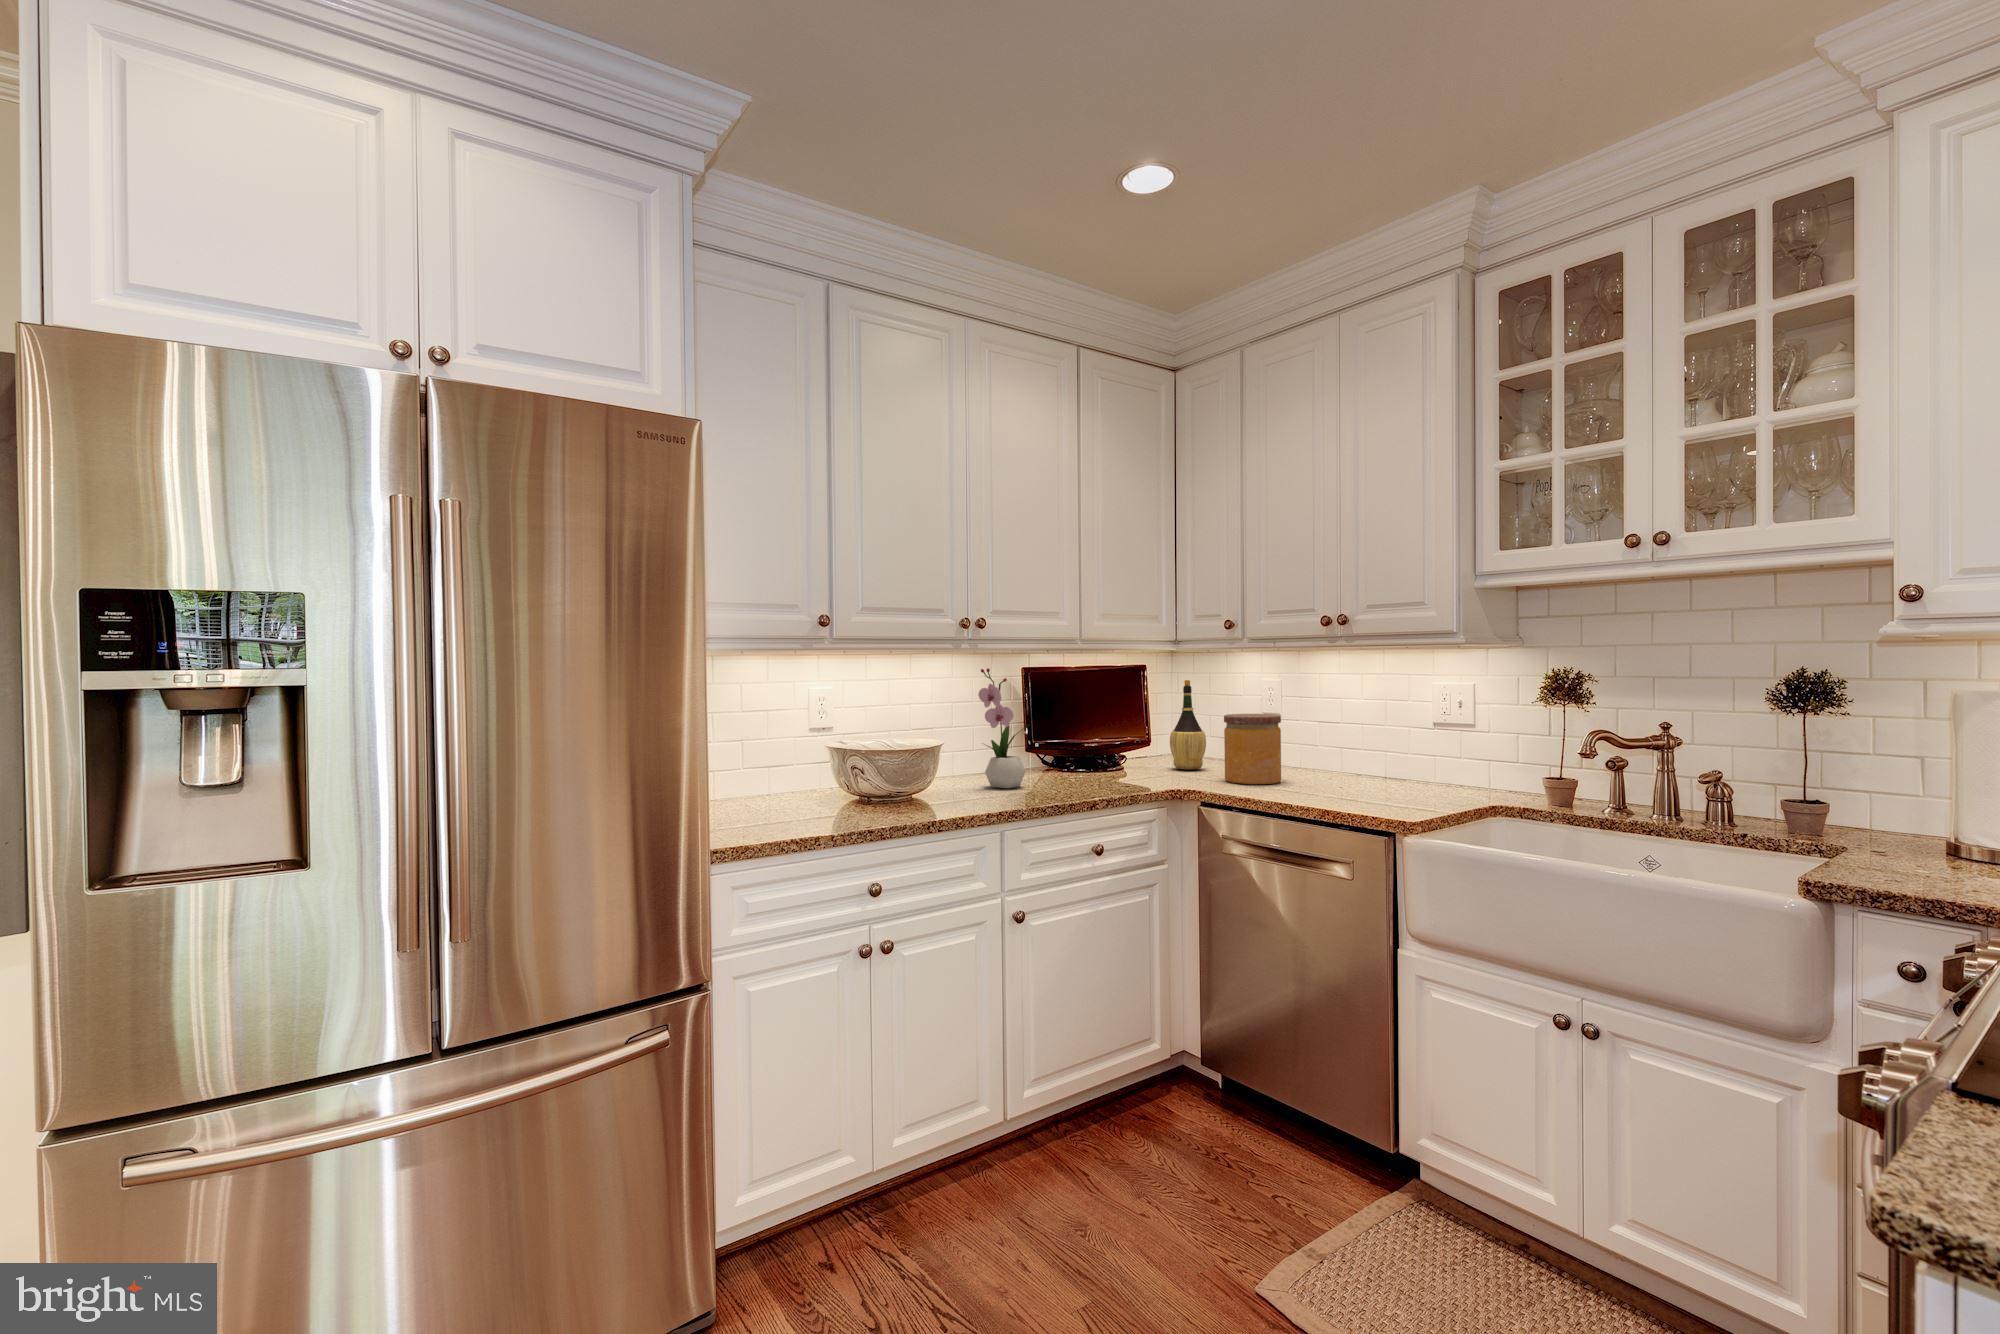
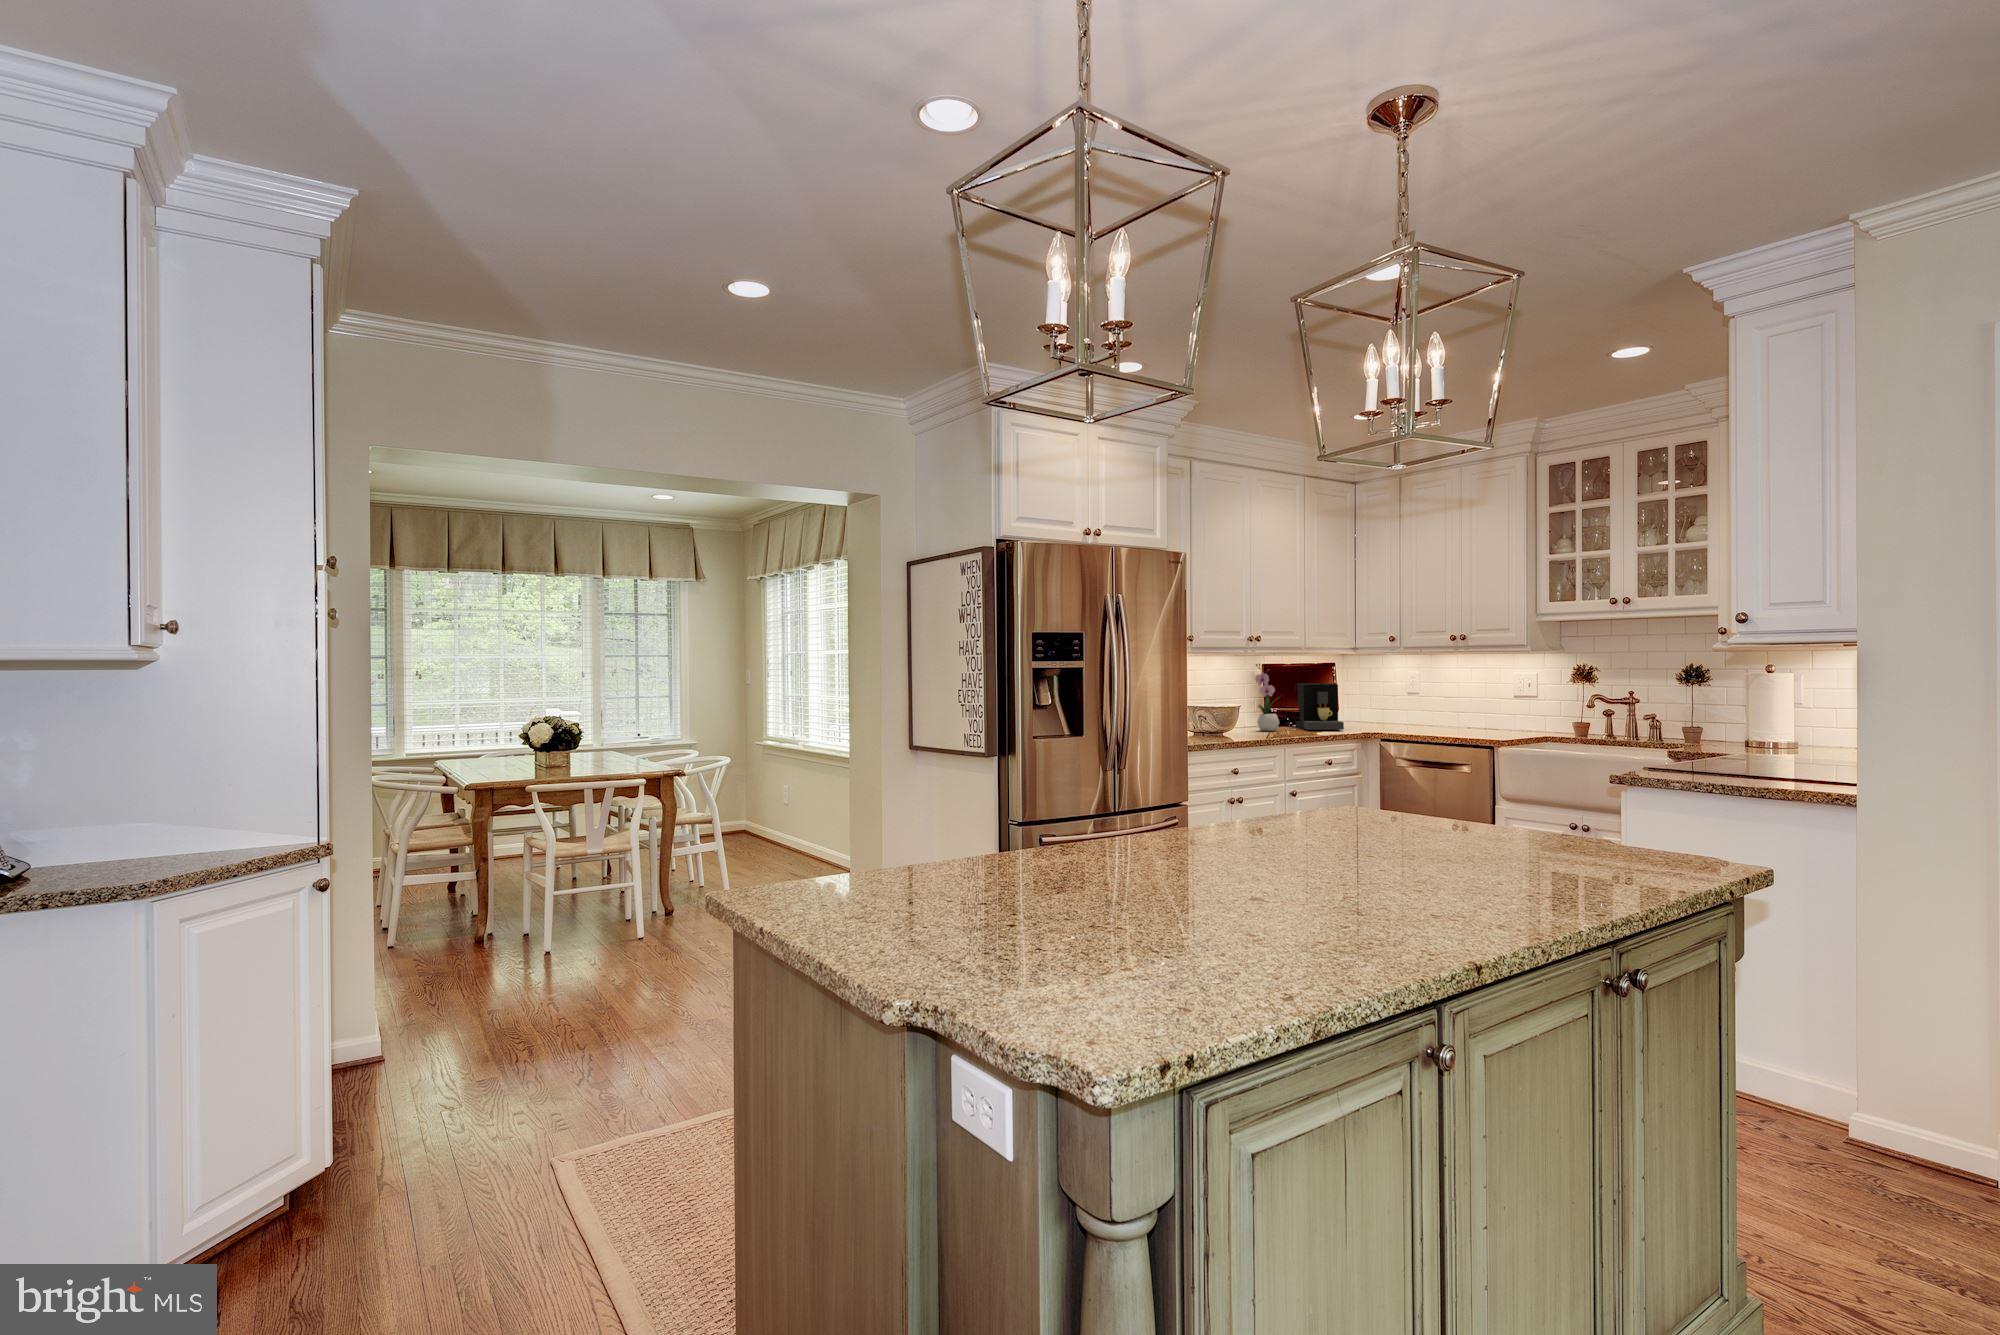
wine bottle: present [1170,680,1206,769] -> none [1352,671,1375,725]
coffee maker: none [1073,701,1136,785] -> present [1295,683,1344,730]
jar: present [1224,714,1281,784] -> none [1391,691,1425,730]

